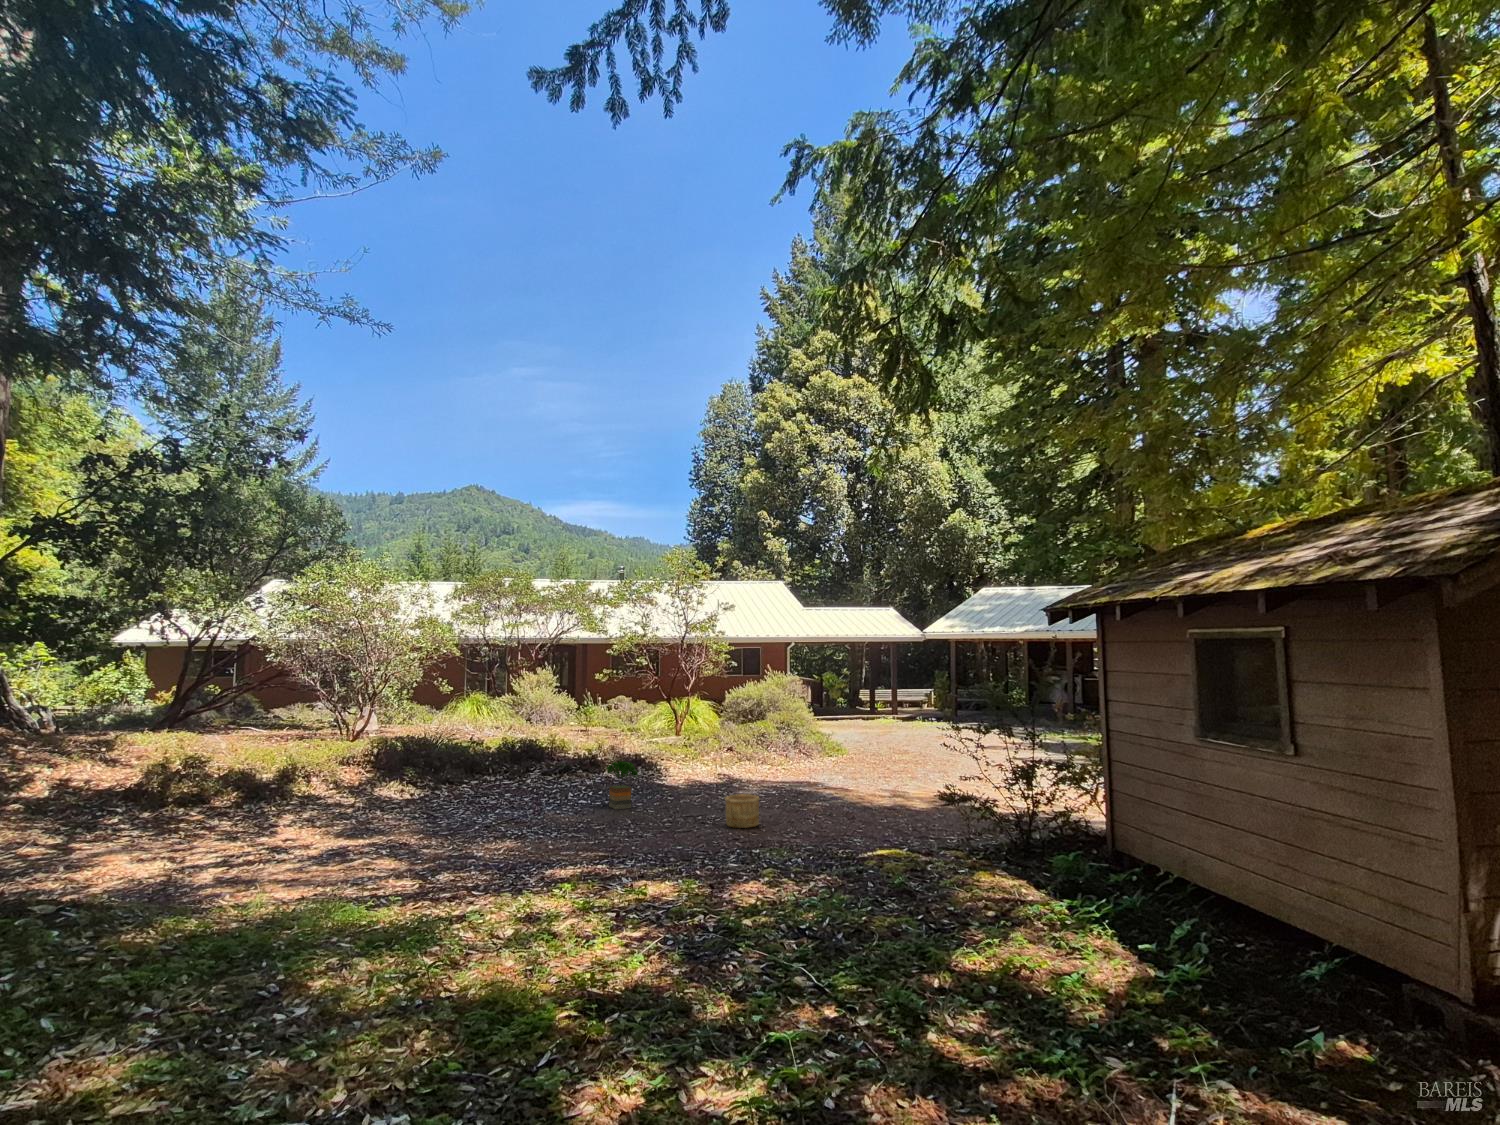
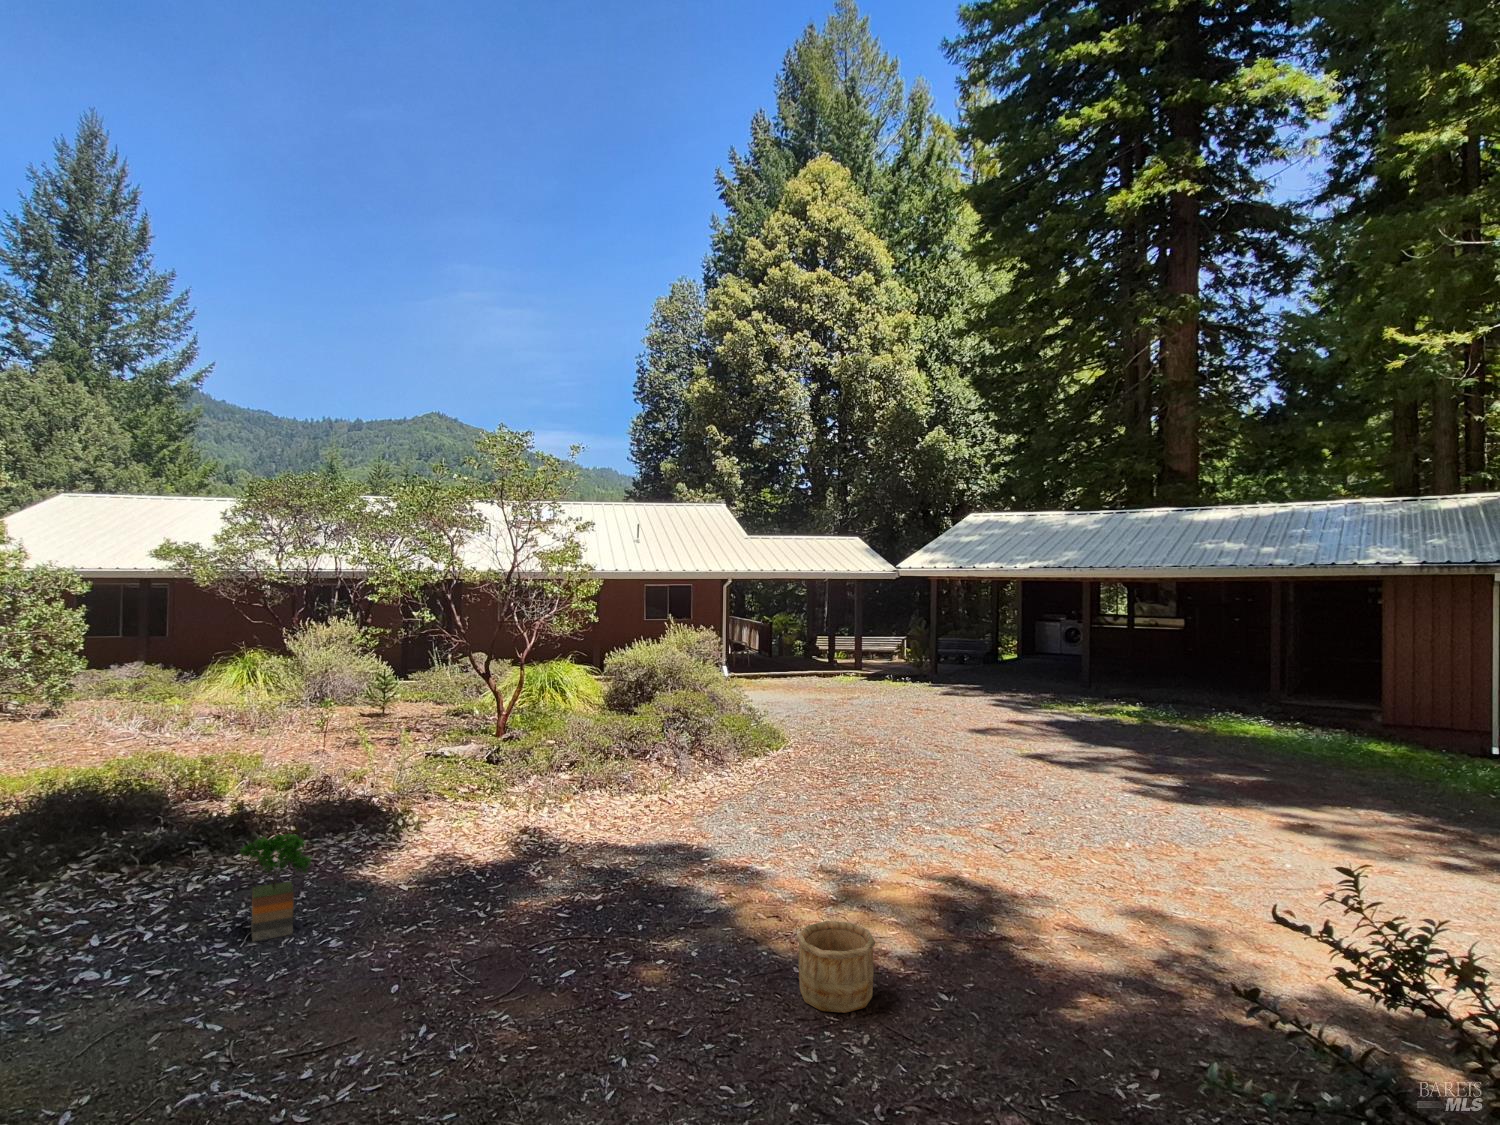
wooden bucket: present [725,794,759,828] -> present [796,921,875,1013]

